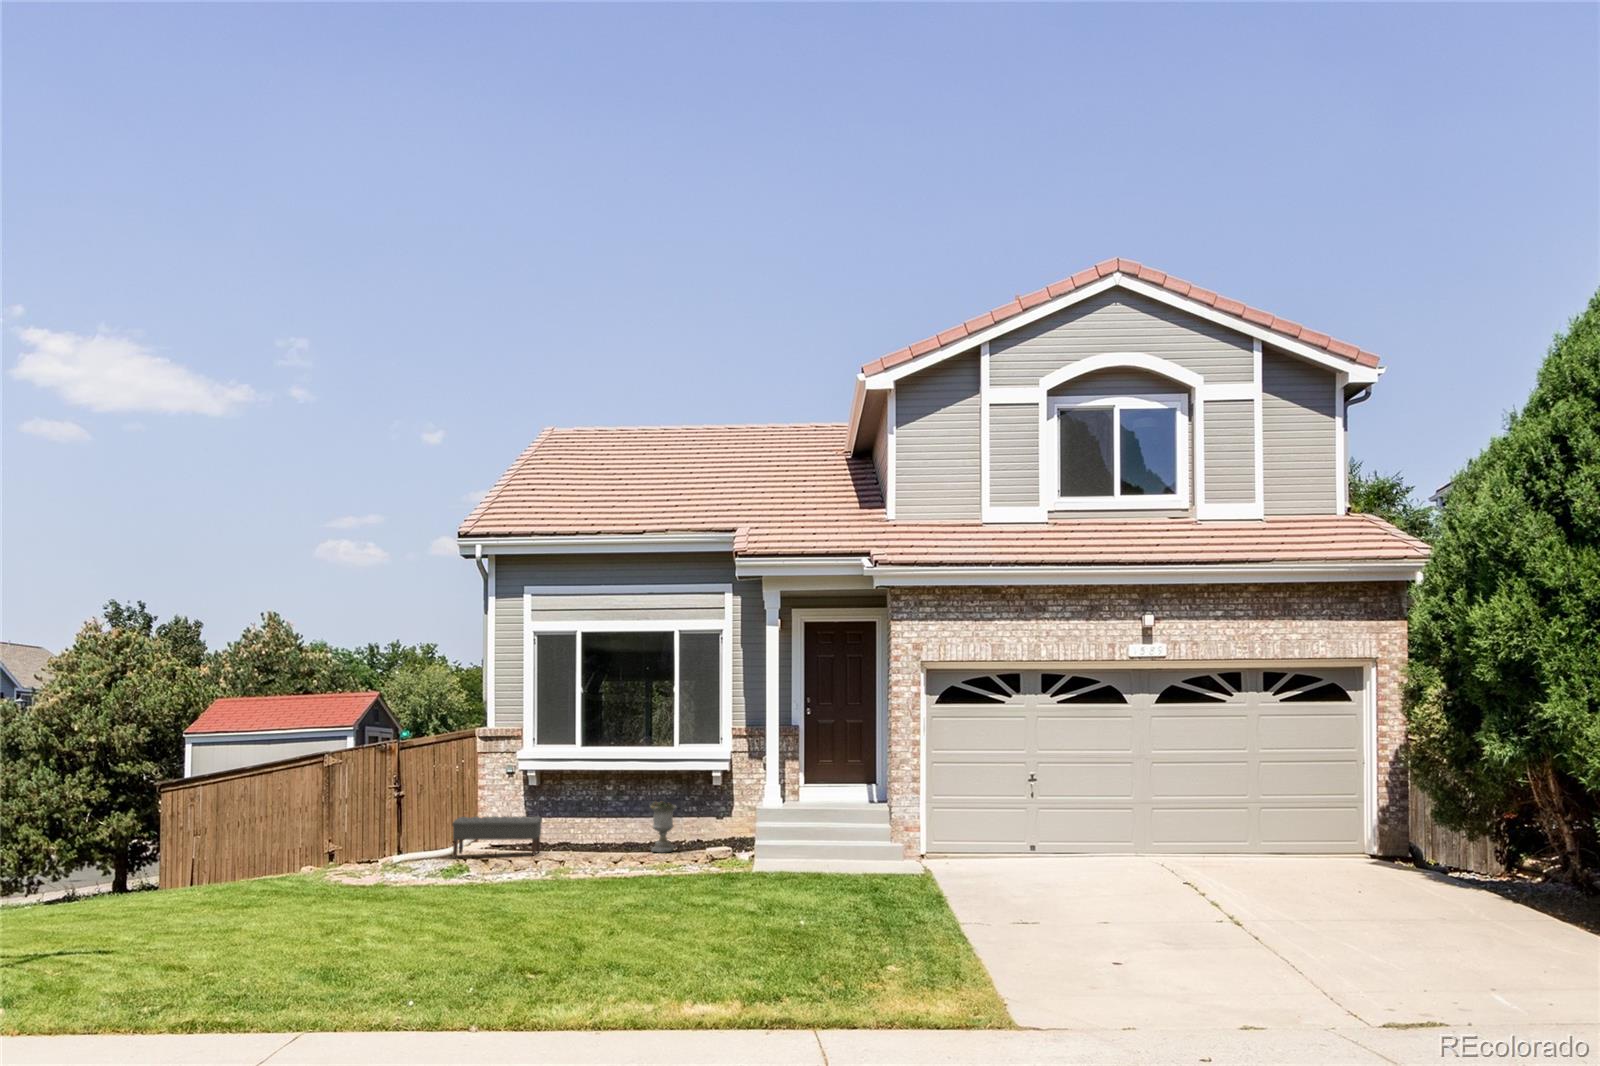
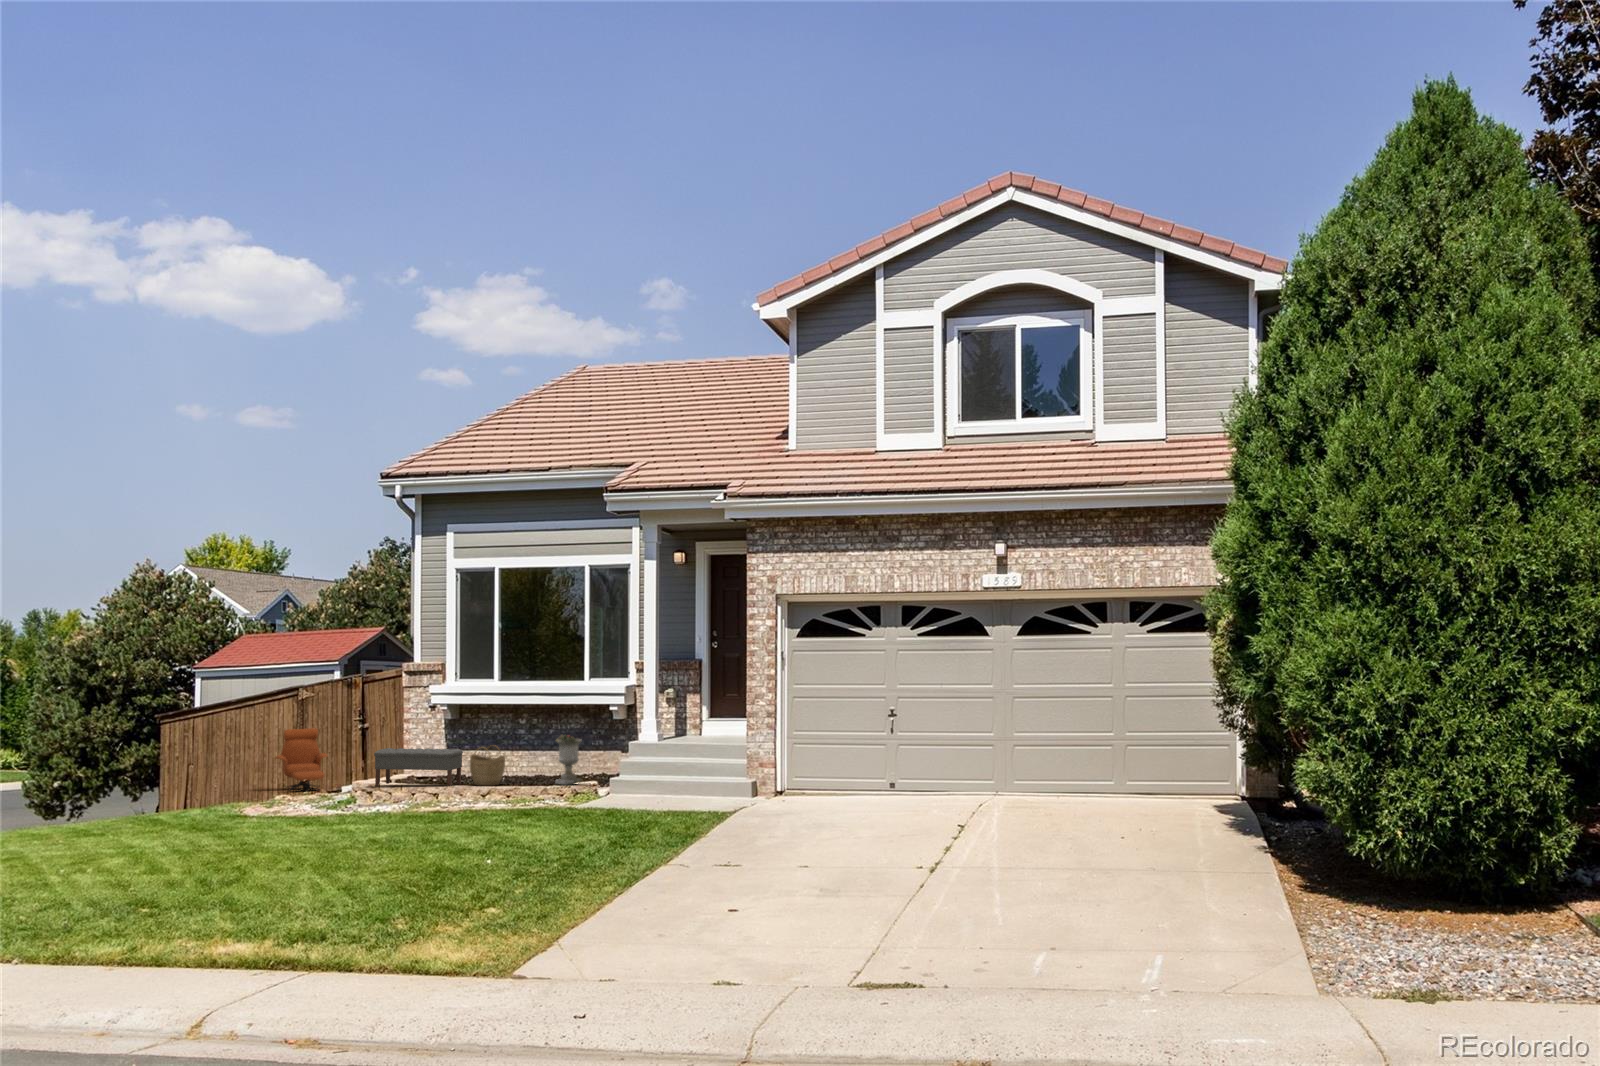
lounge chair: none [344,798,404,870] -> present [276,728,327,792]
woven basket: none [556,812,592,855] -> present [470,748,505,786]

